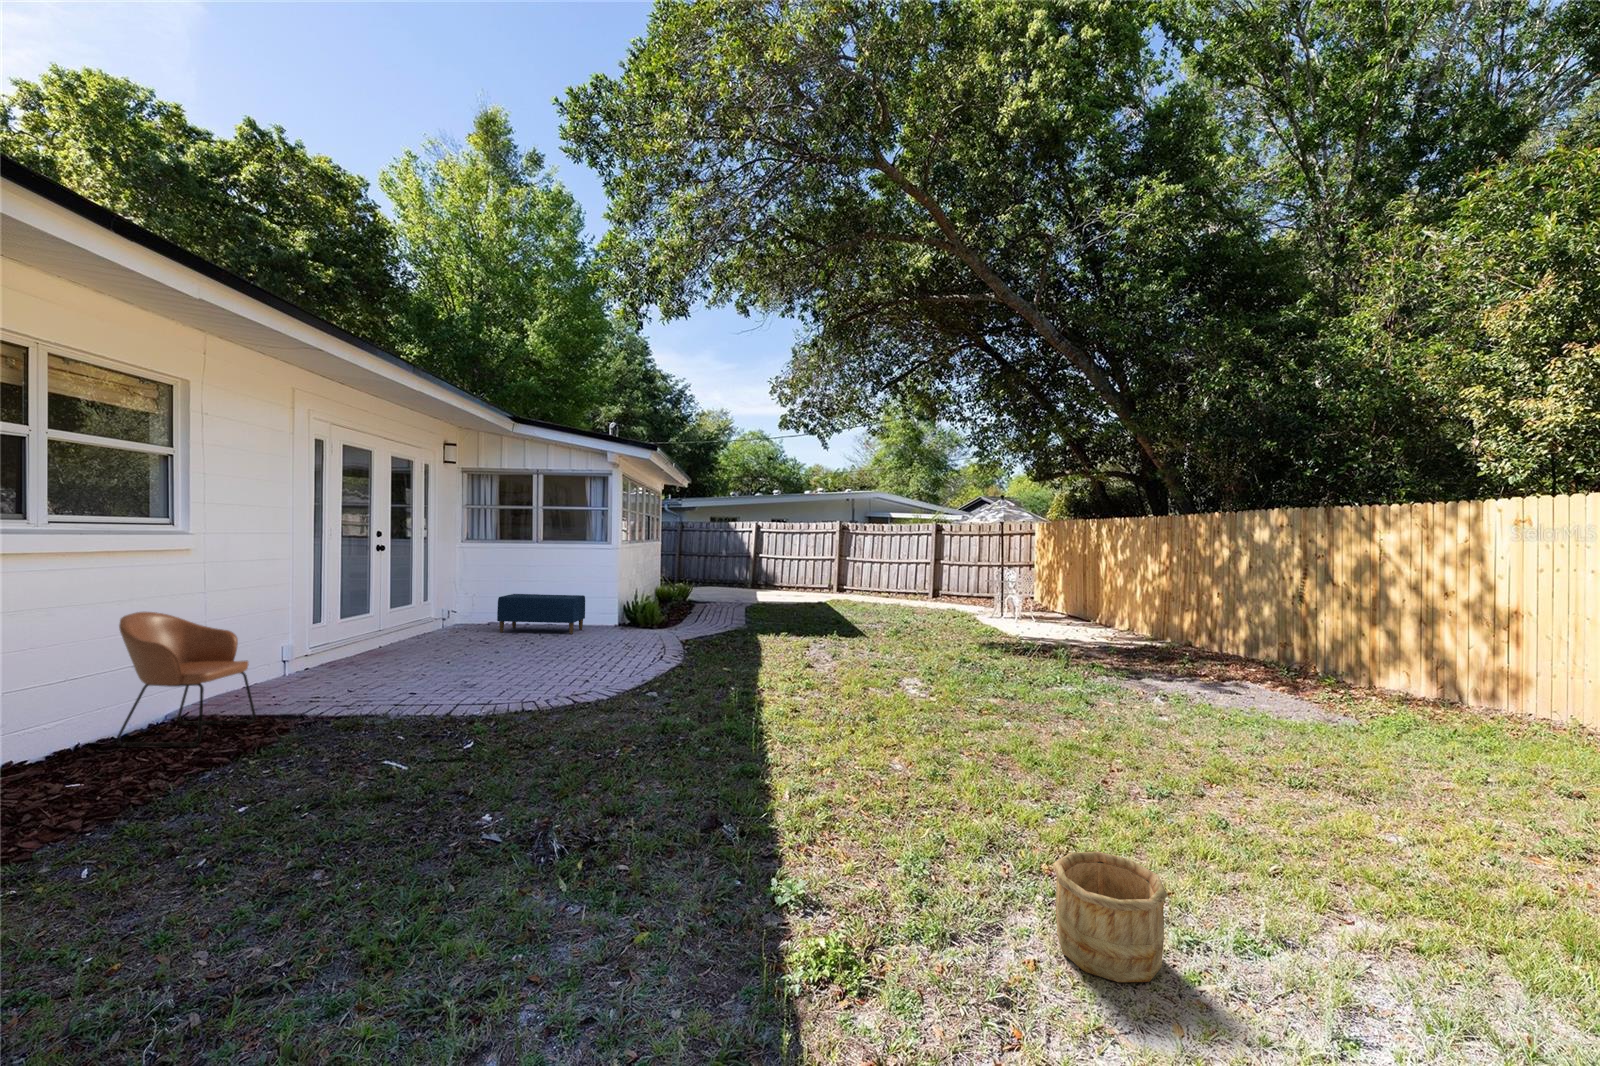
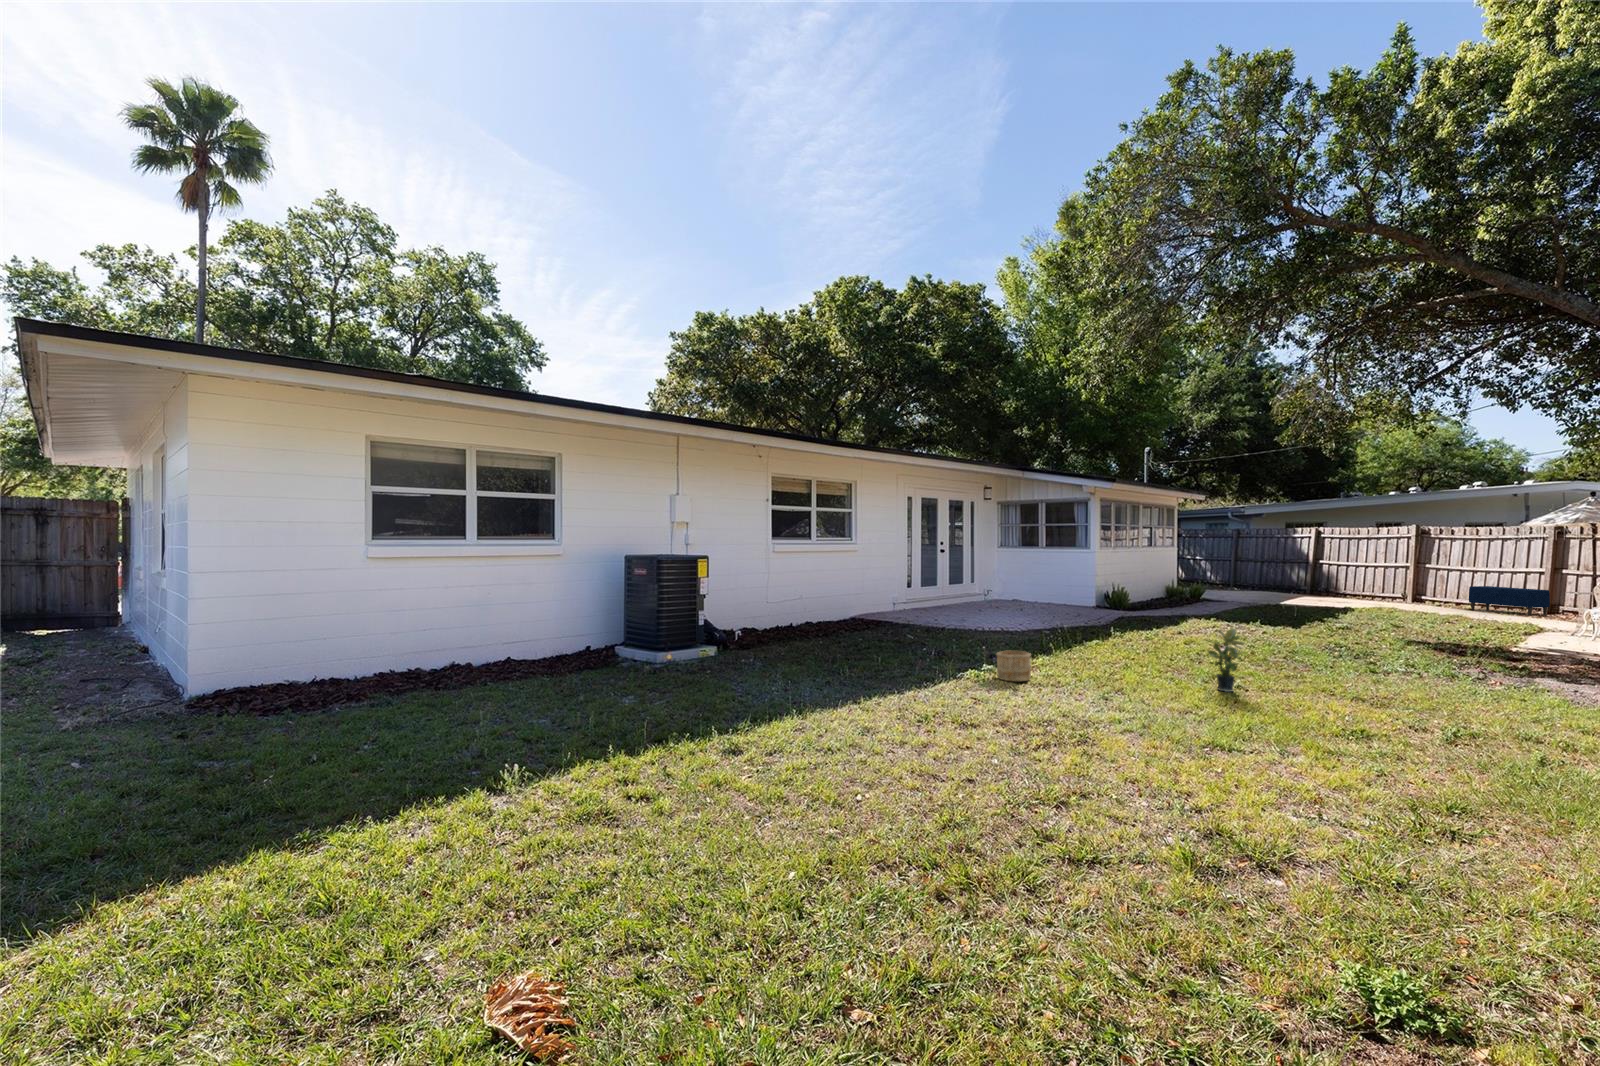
bench: present [497,594,585,634] -> present [1469,586,1550,616]
chair: present [116,612,256,747] -> none [836,571,874,619]
potted plant: none [1237,694,1313,814] -> present [1208,629,1244,692]

